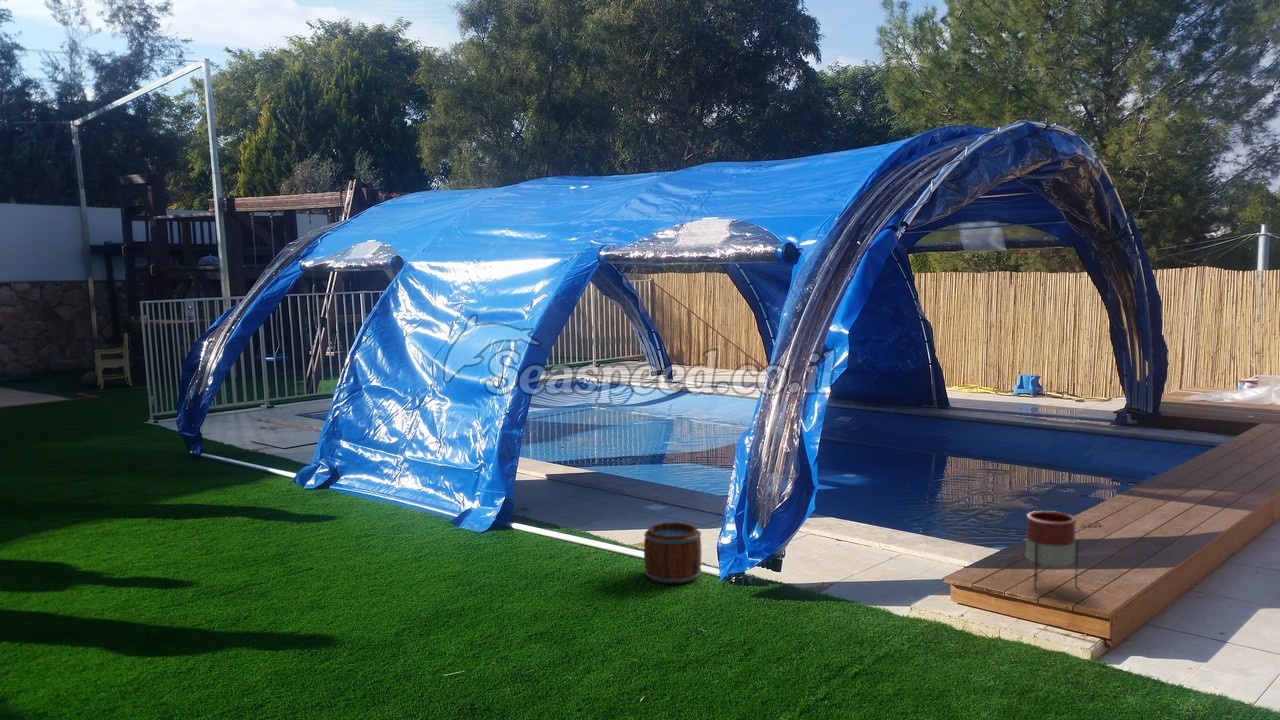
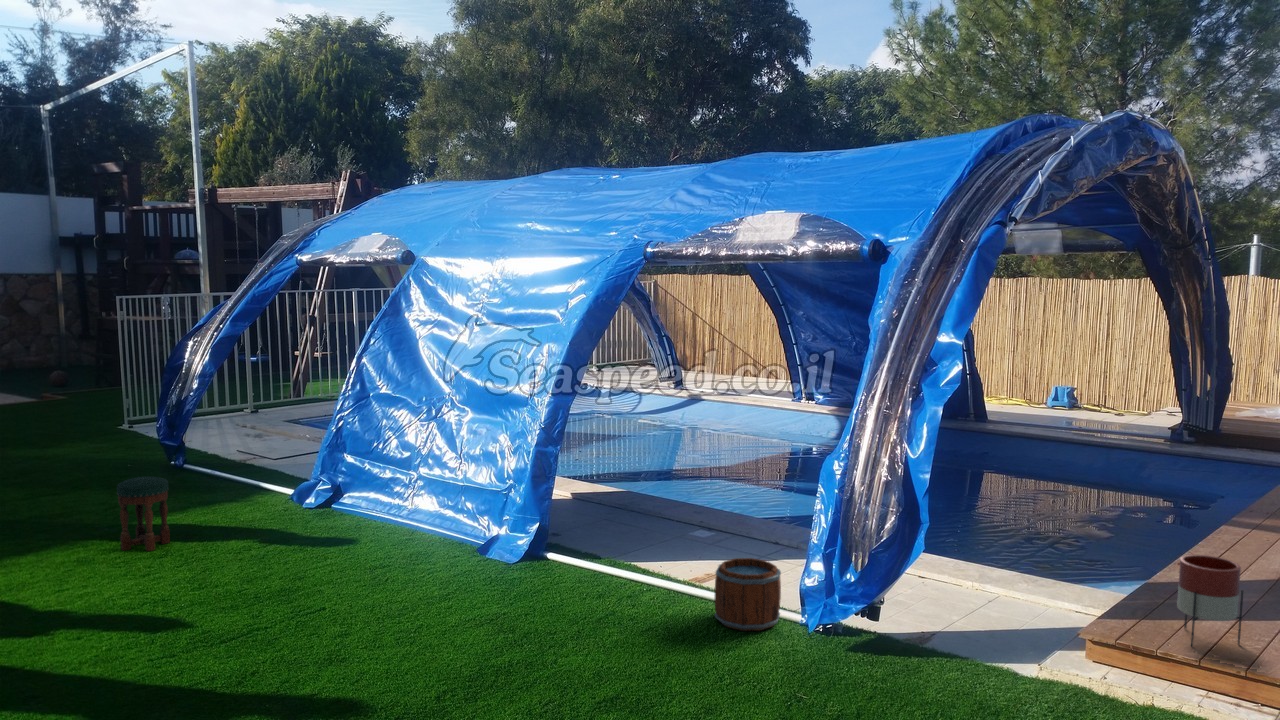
armchair: present [94,333,132,389] -> none [60,330,101,391]
stool: none [138,462,185,527] -> present [117,477,170,551]

